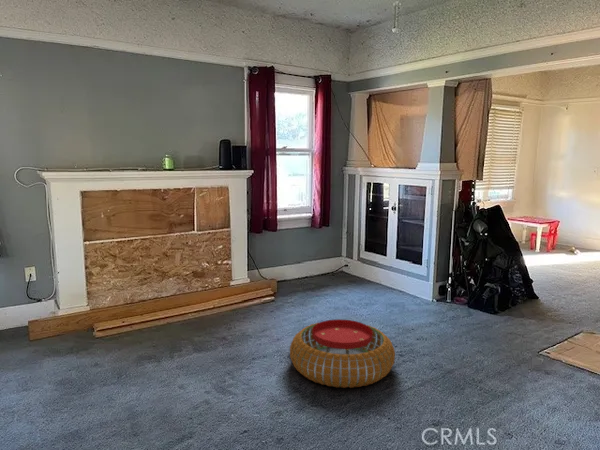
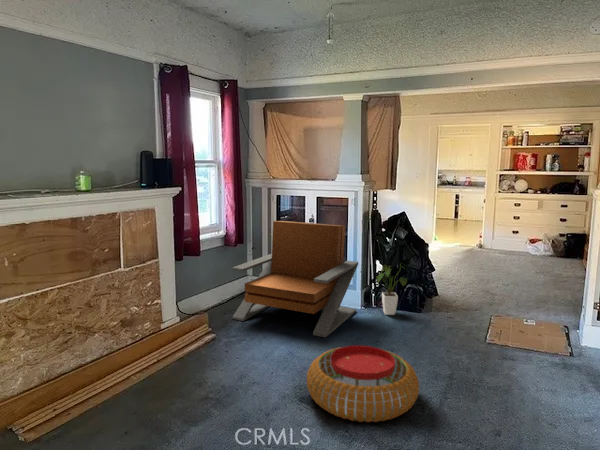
lounge chair: none [303,206,428,317] -> present [232,221,358,337]
house plant: none [443,257,485,311] -> present [376,264,407,315]

